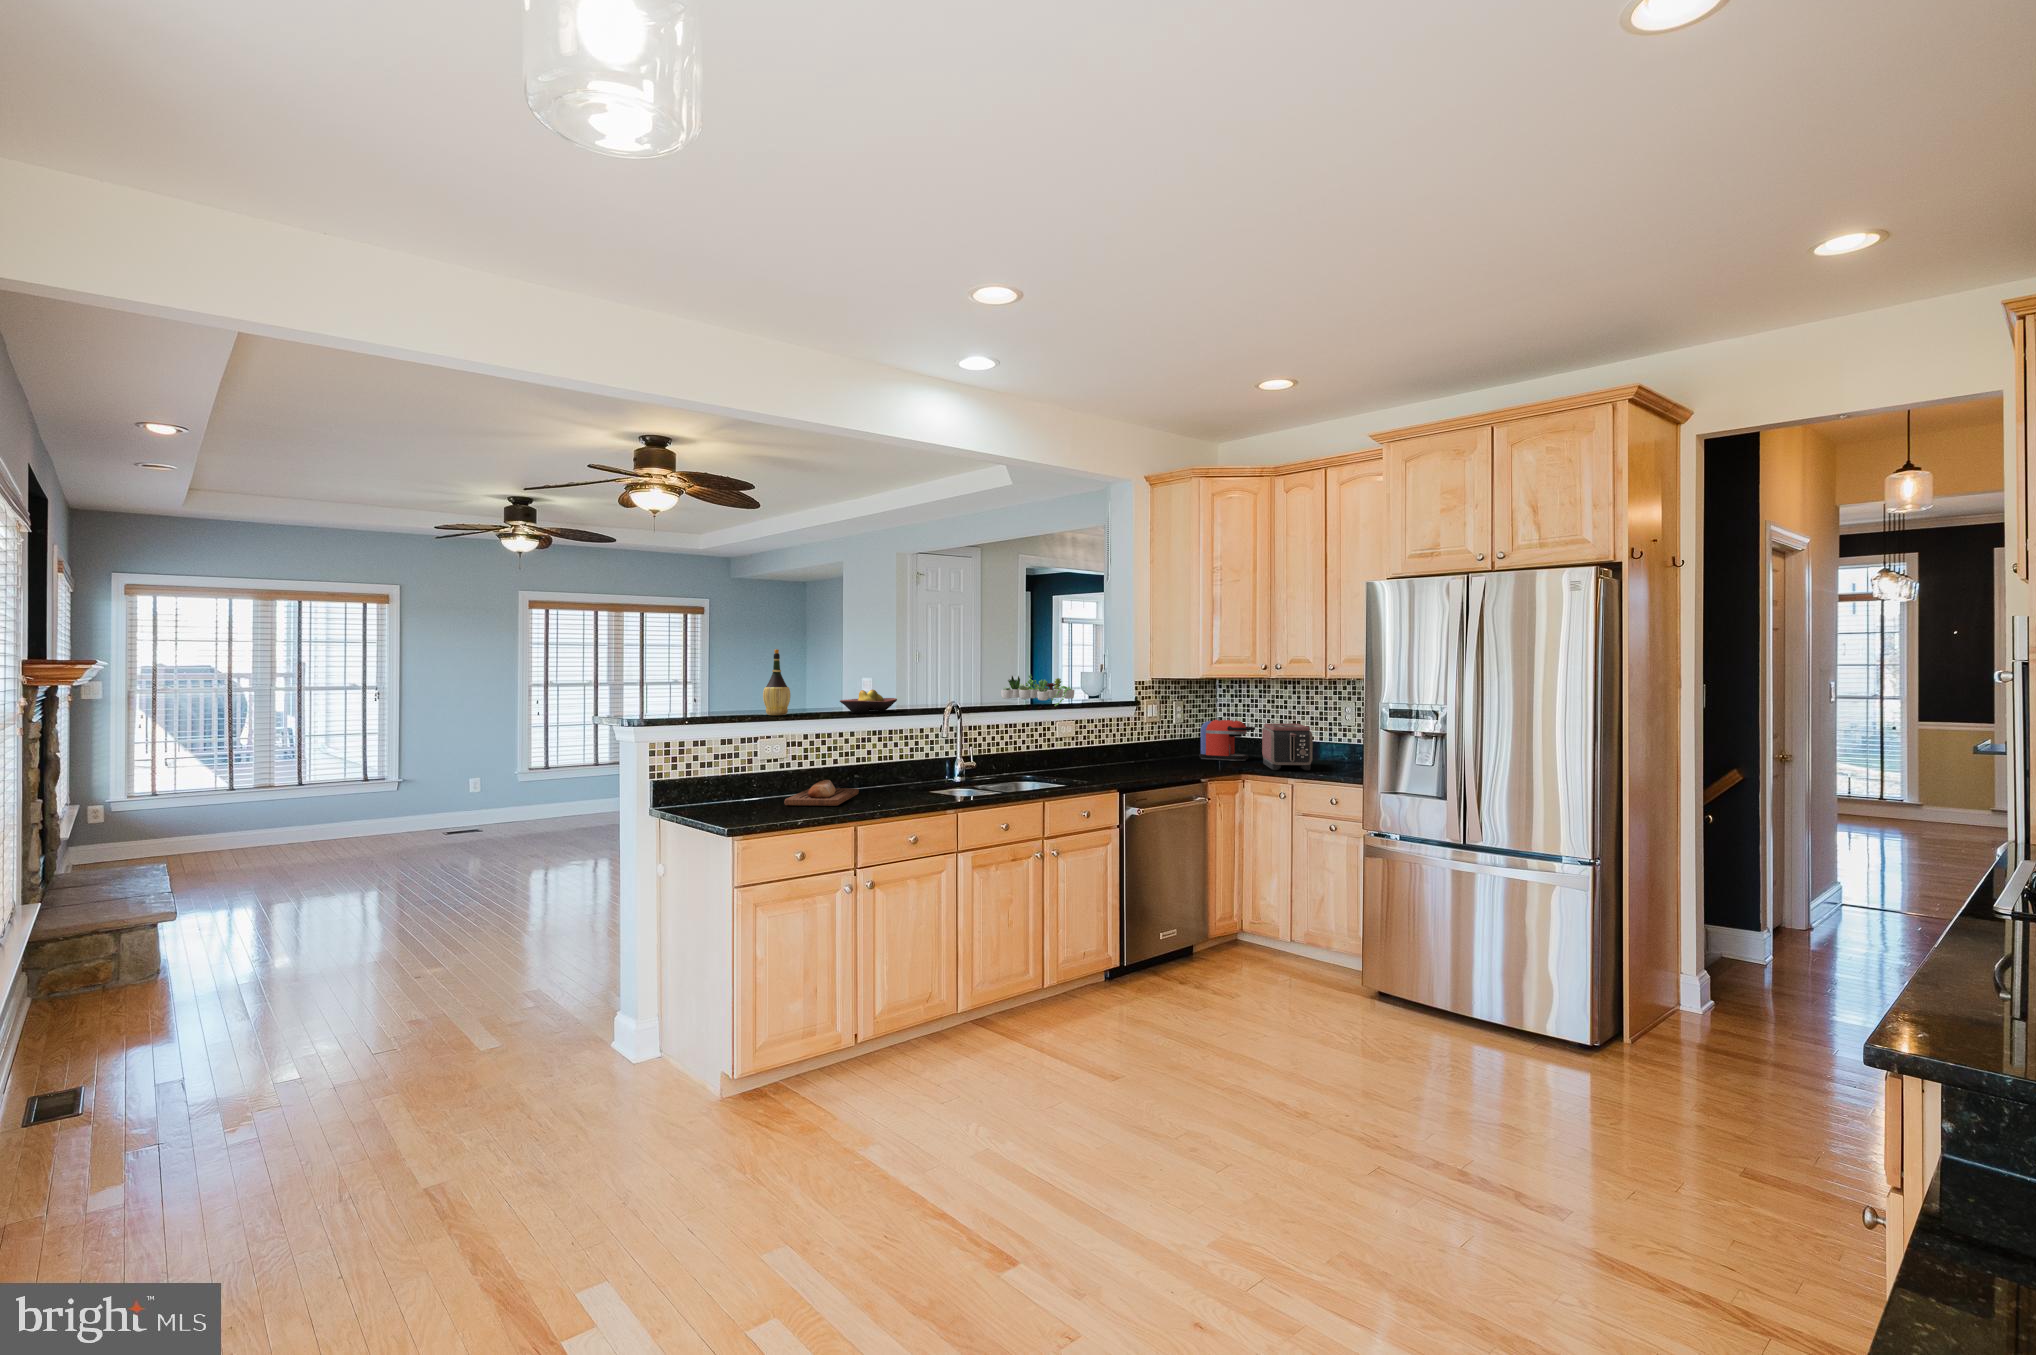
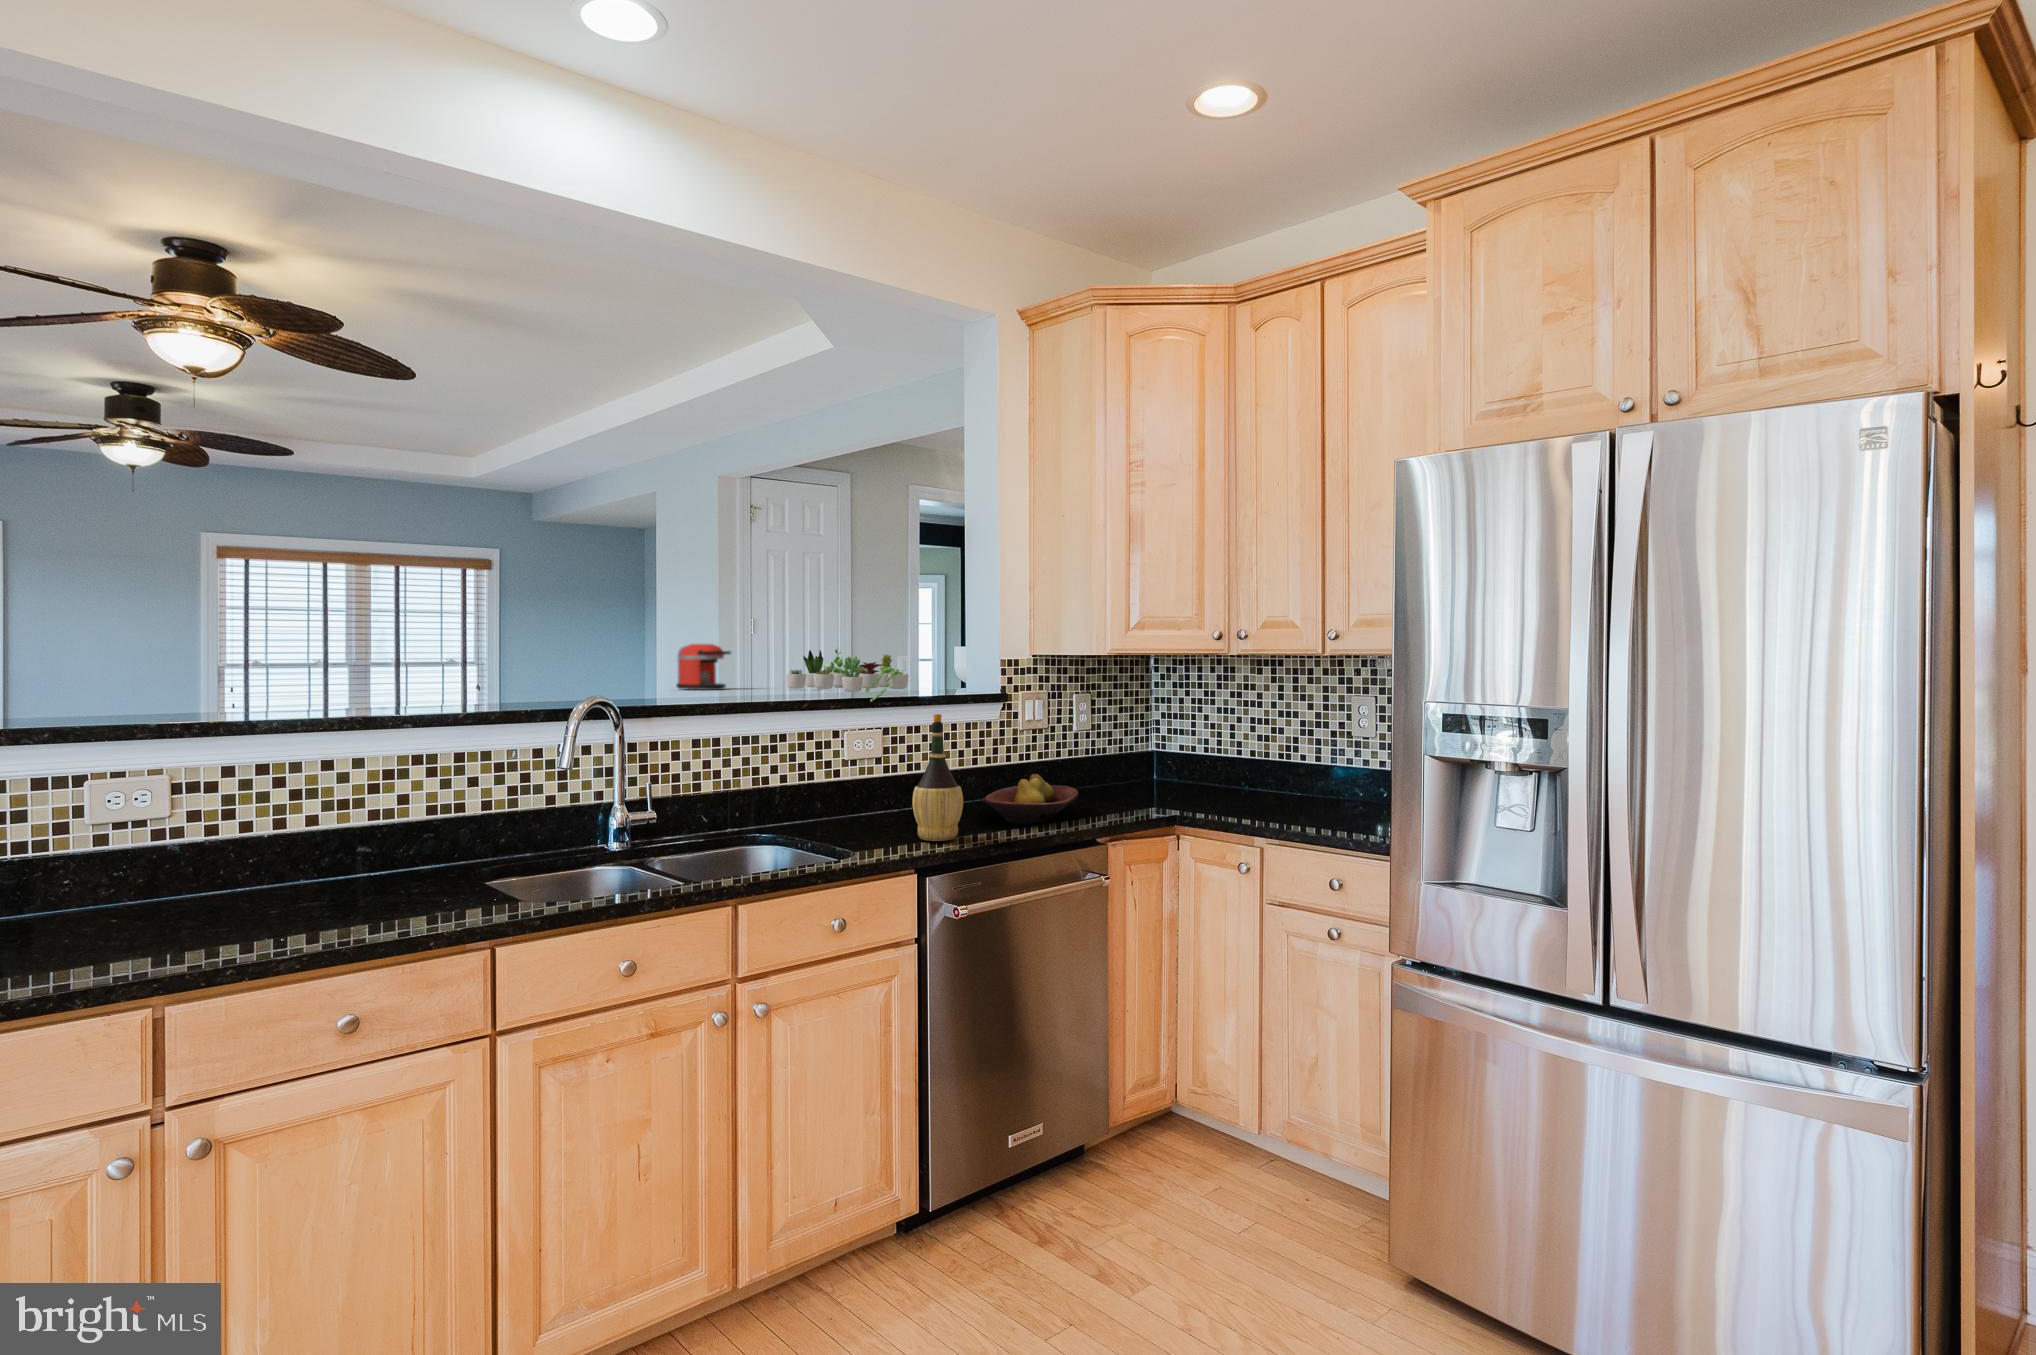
wine bottle: present [763,649,790,715] -> present [912,714,963,841]
fruit bowl: present [840,689,897,713] -> present [984,774,1078,824]
coffee maker: present [1199,720,1255,761] -> present [676,644,731,690]
toaster: present [1262,724,1313,770] -> none [1215,734,1300,821]
bread loaf: present [784,780,859,806] -> none [90,864,342,935]

